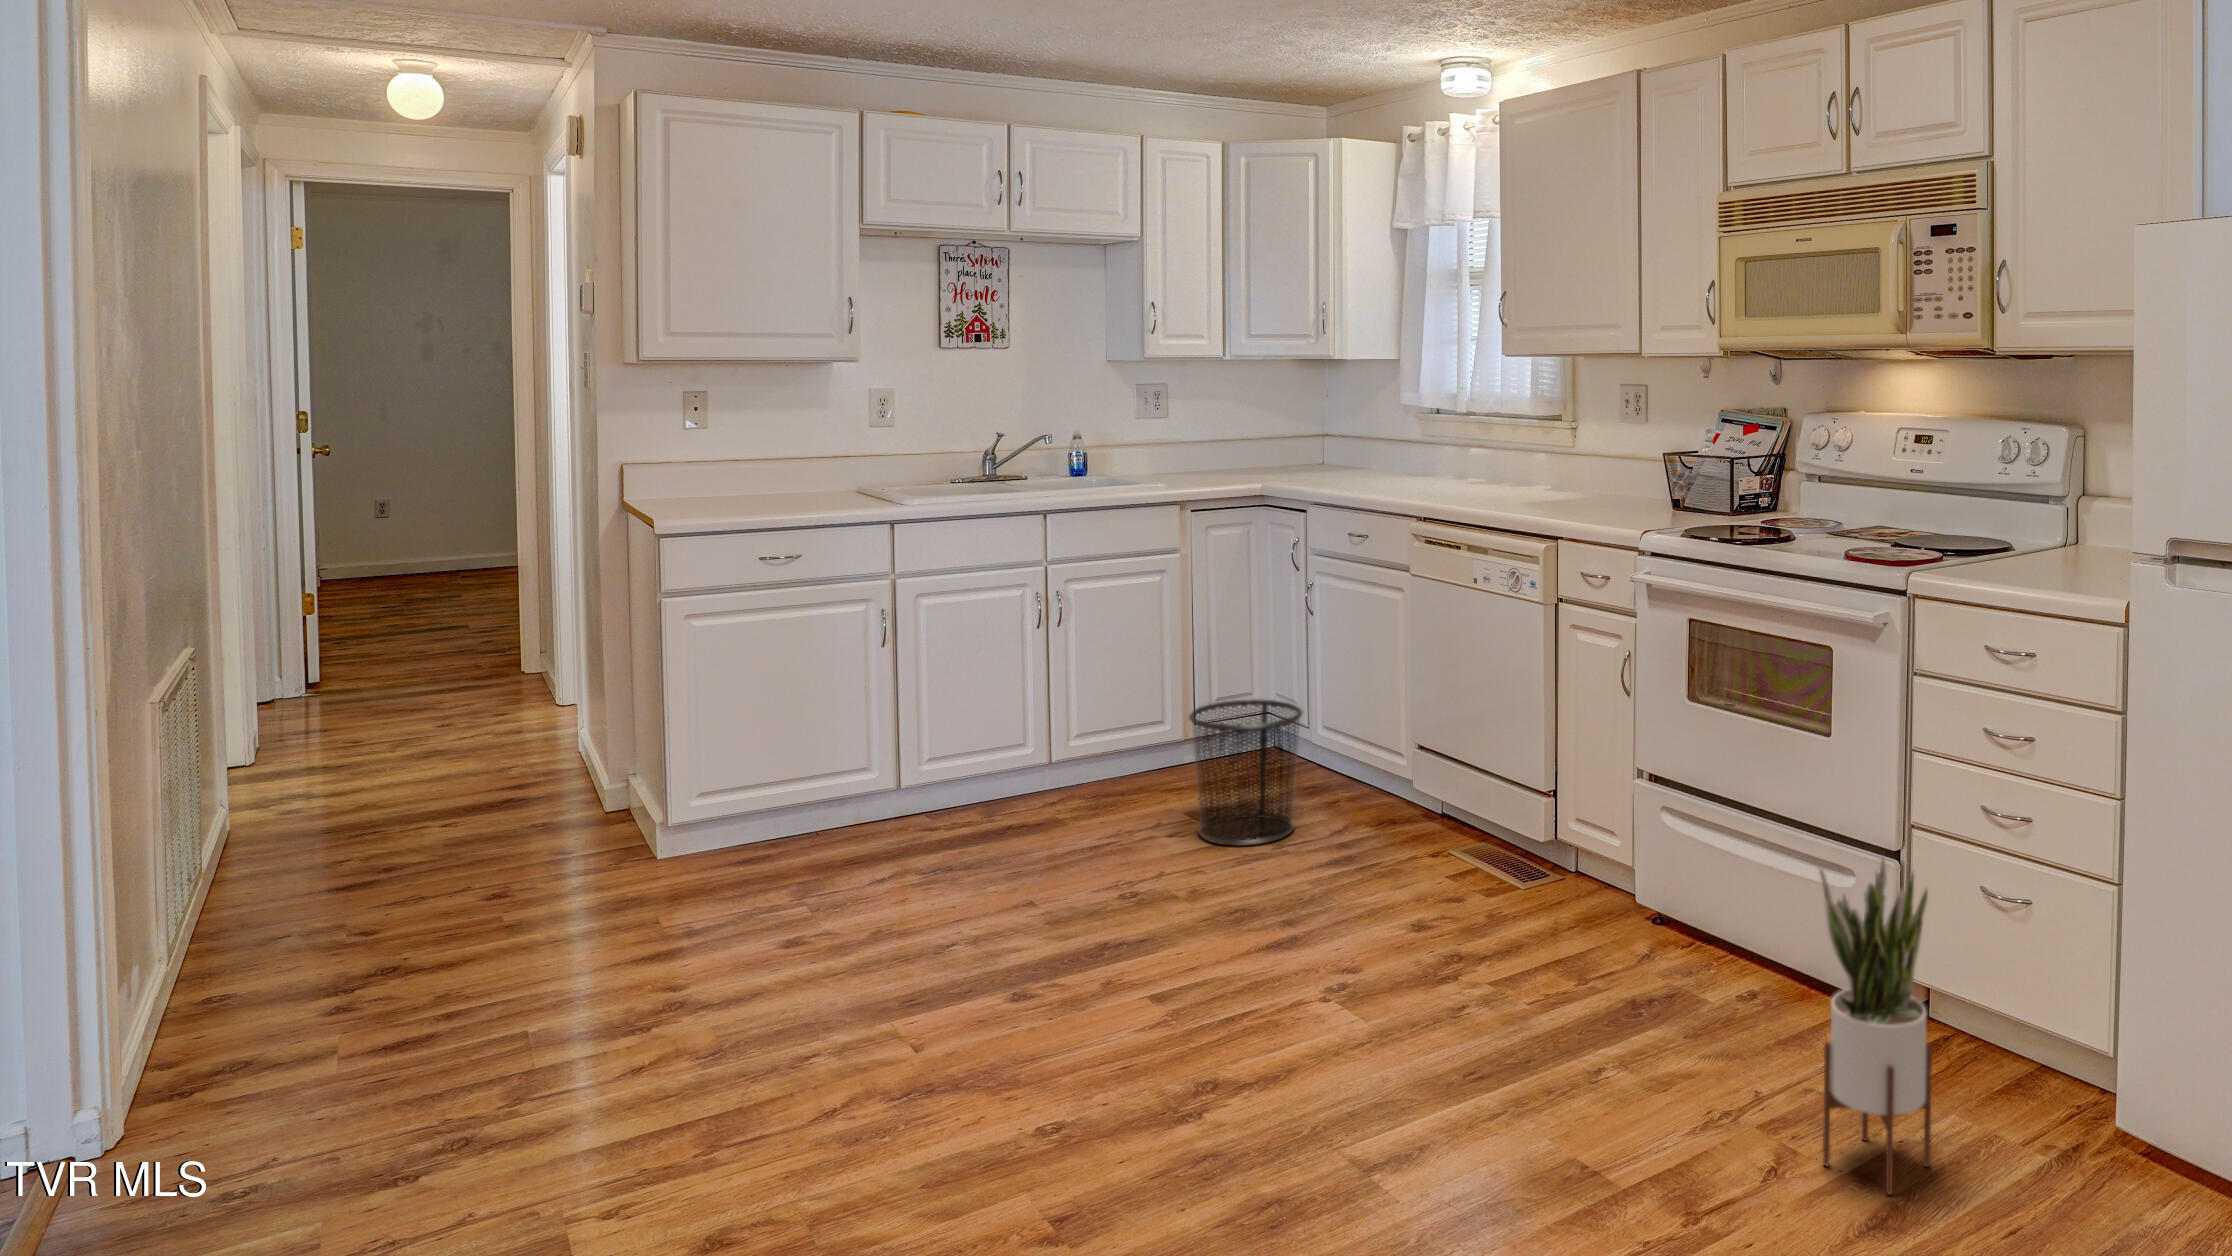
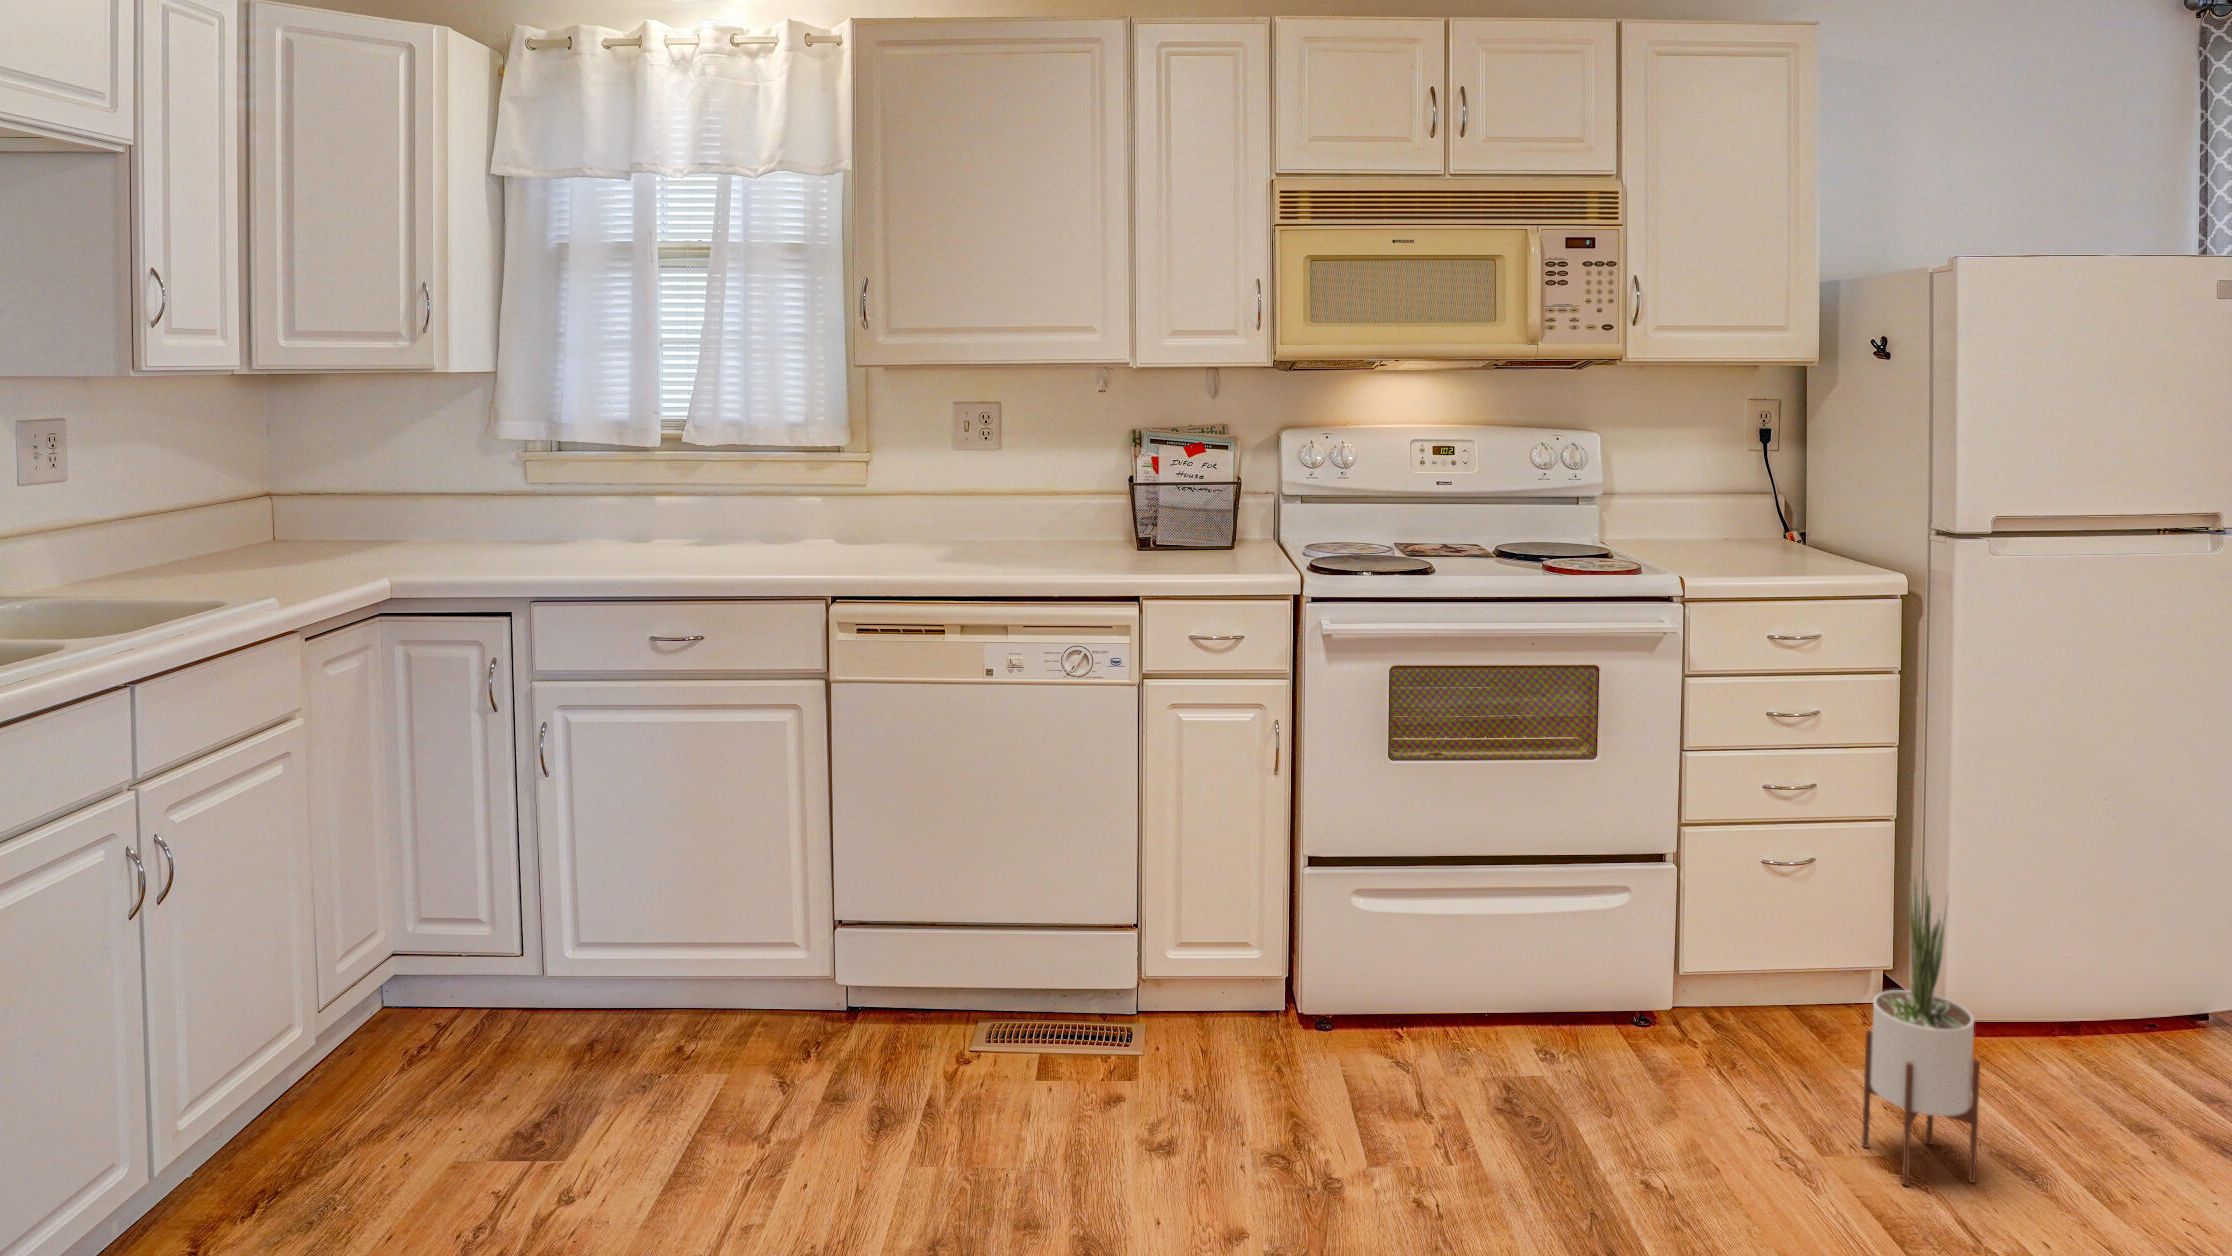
waste bin: present [1189,699,1303,846] -> none [555,910,748,1173]

